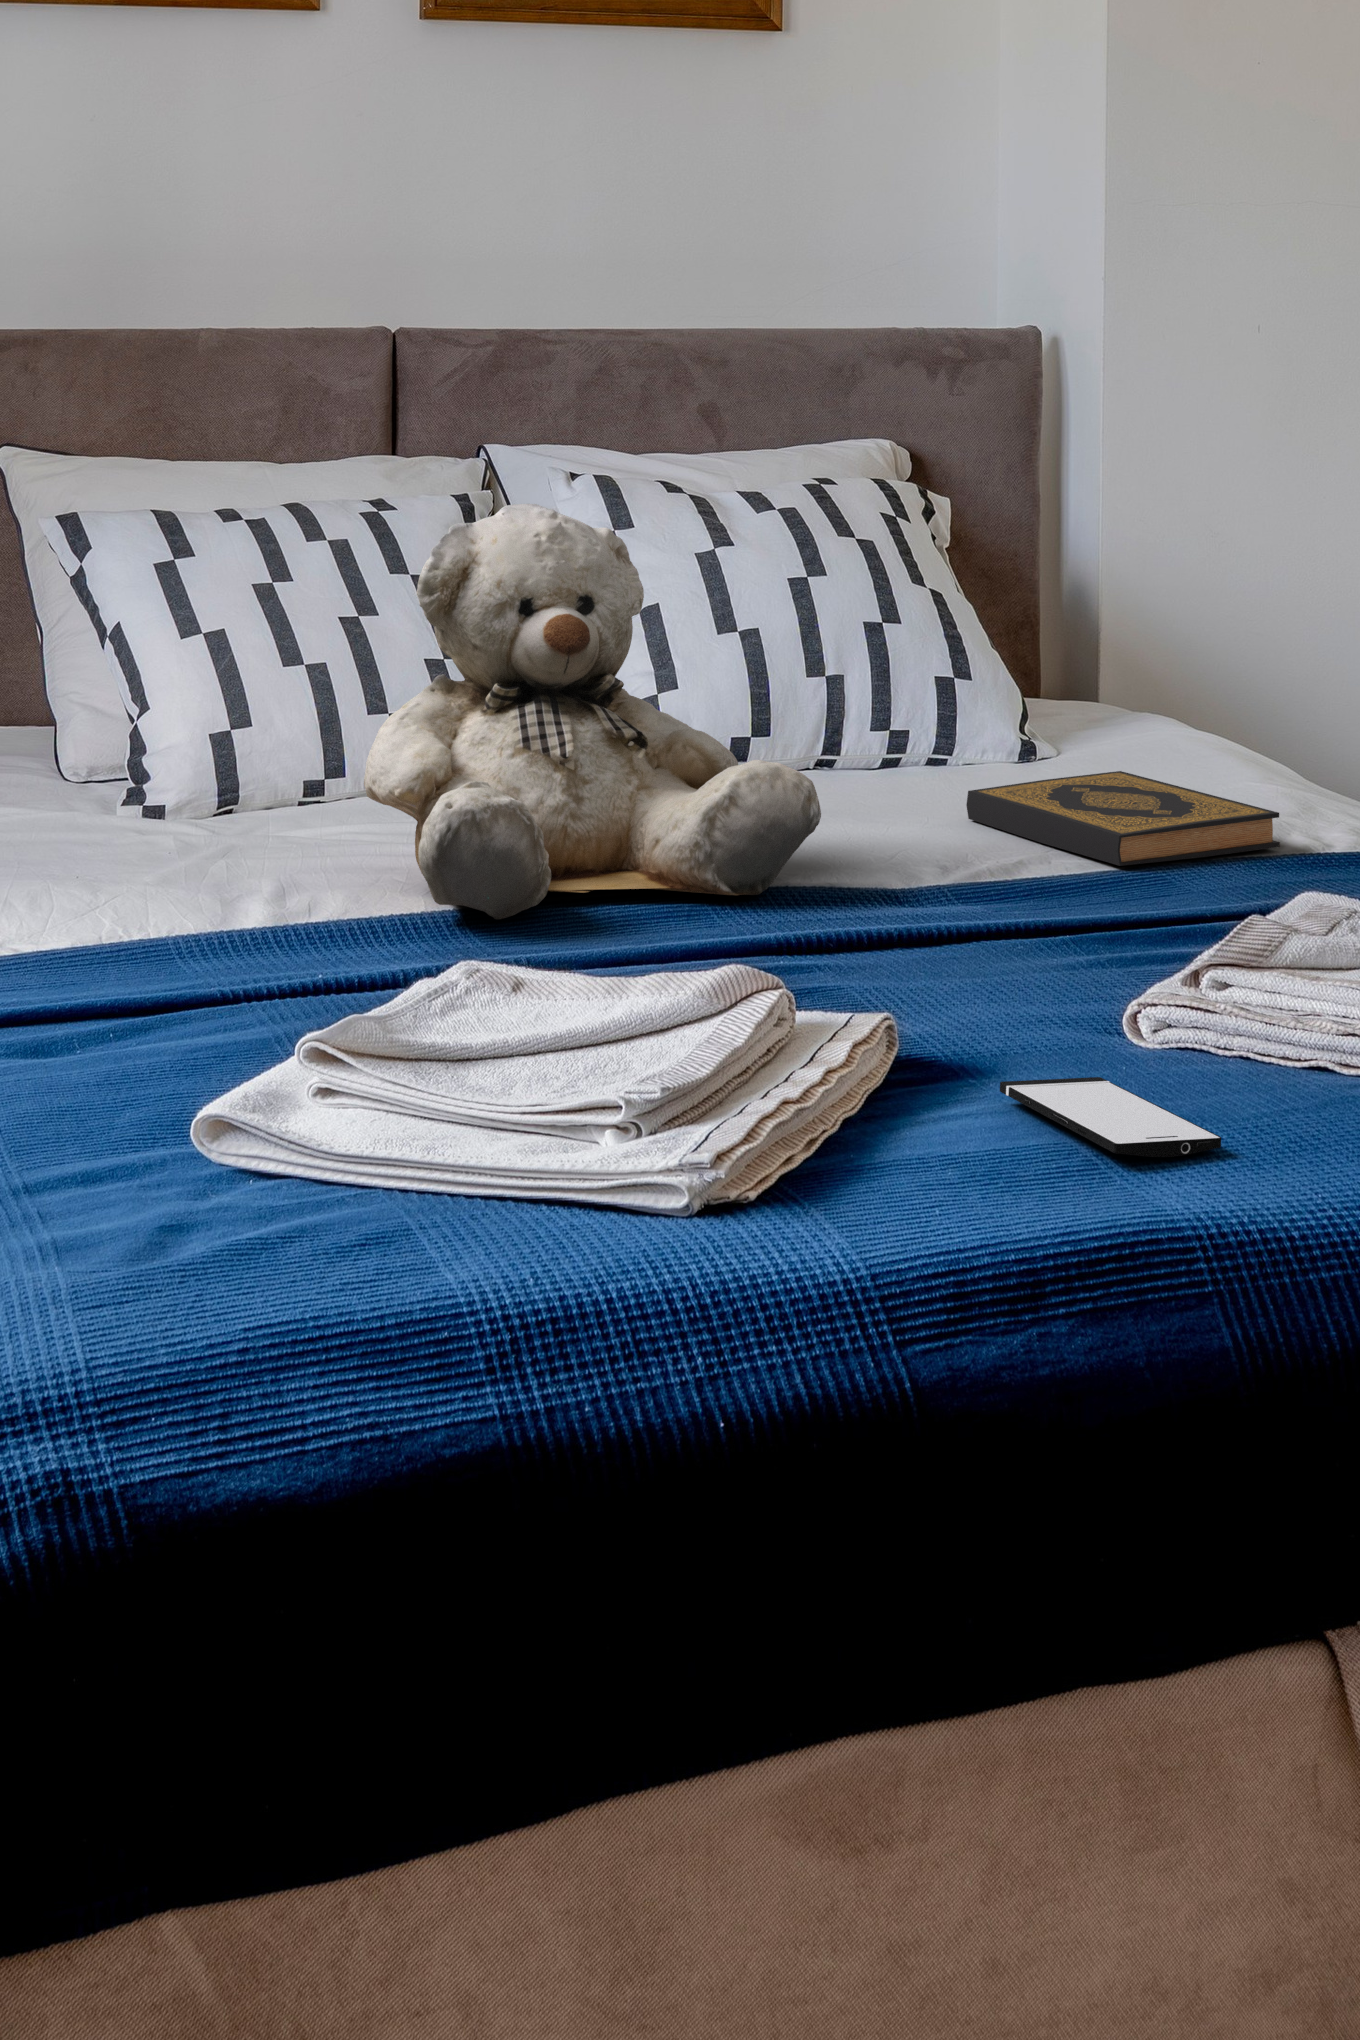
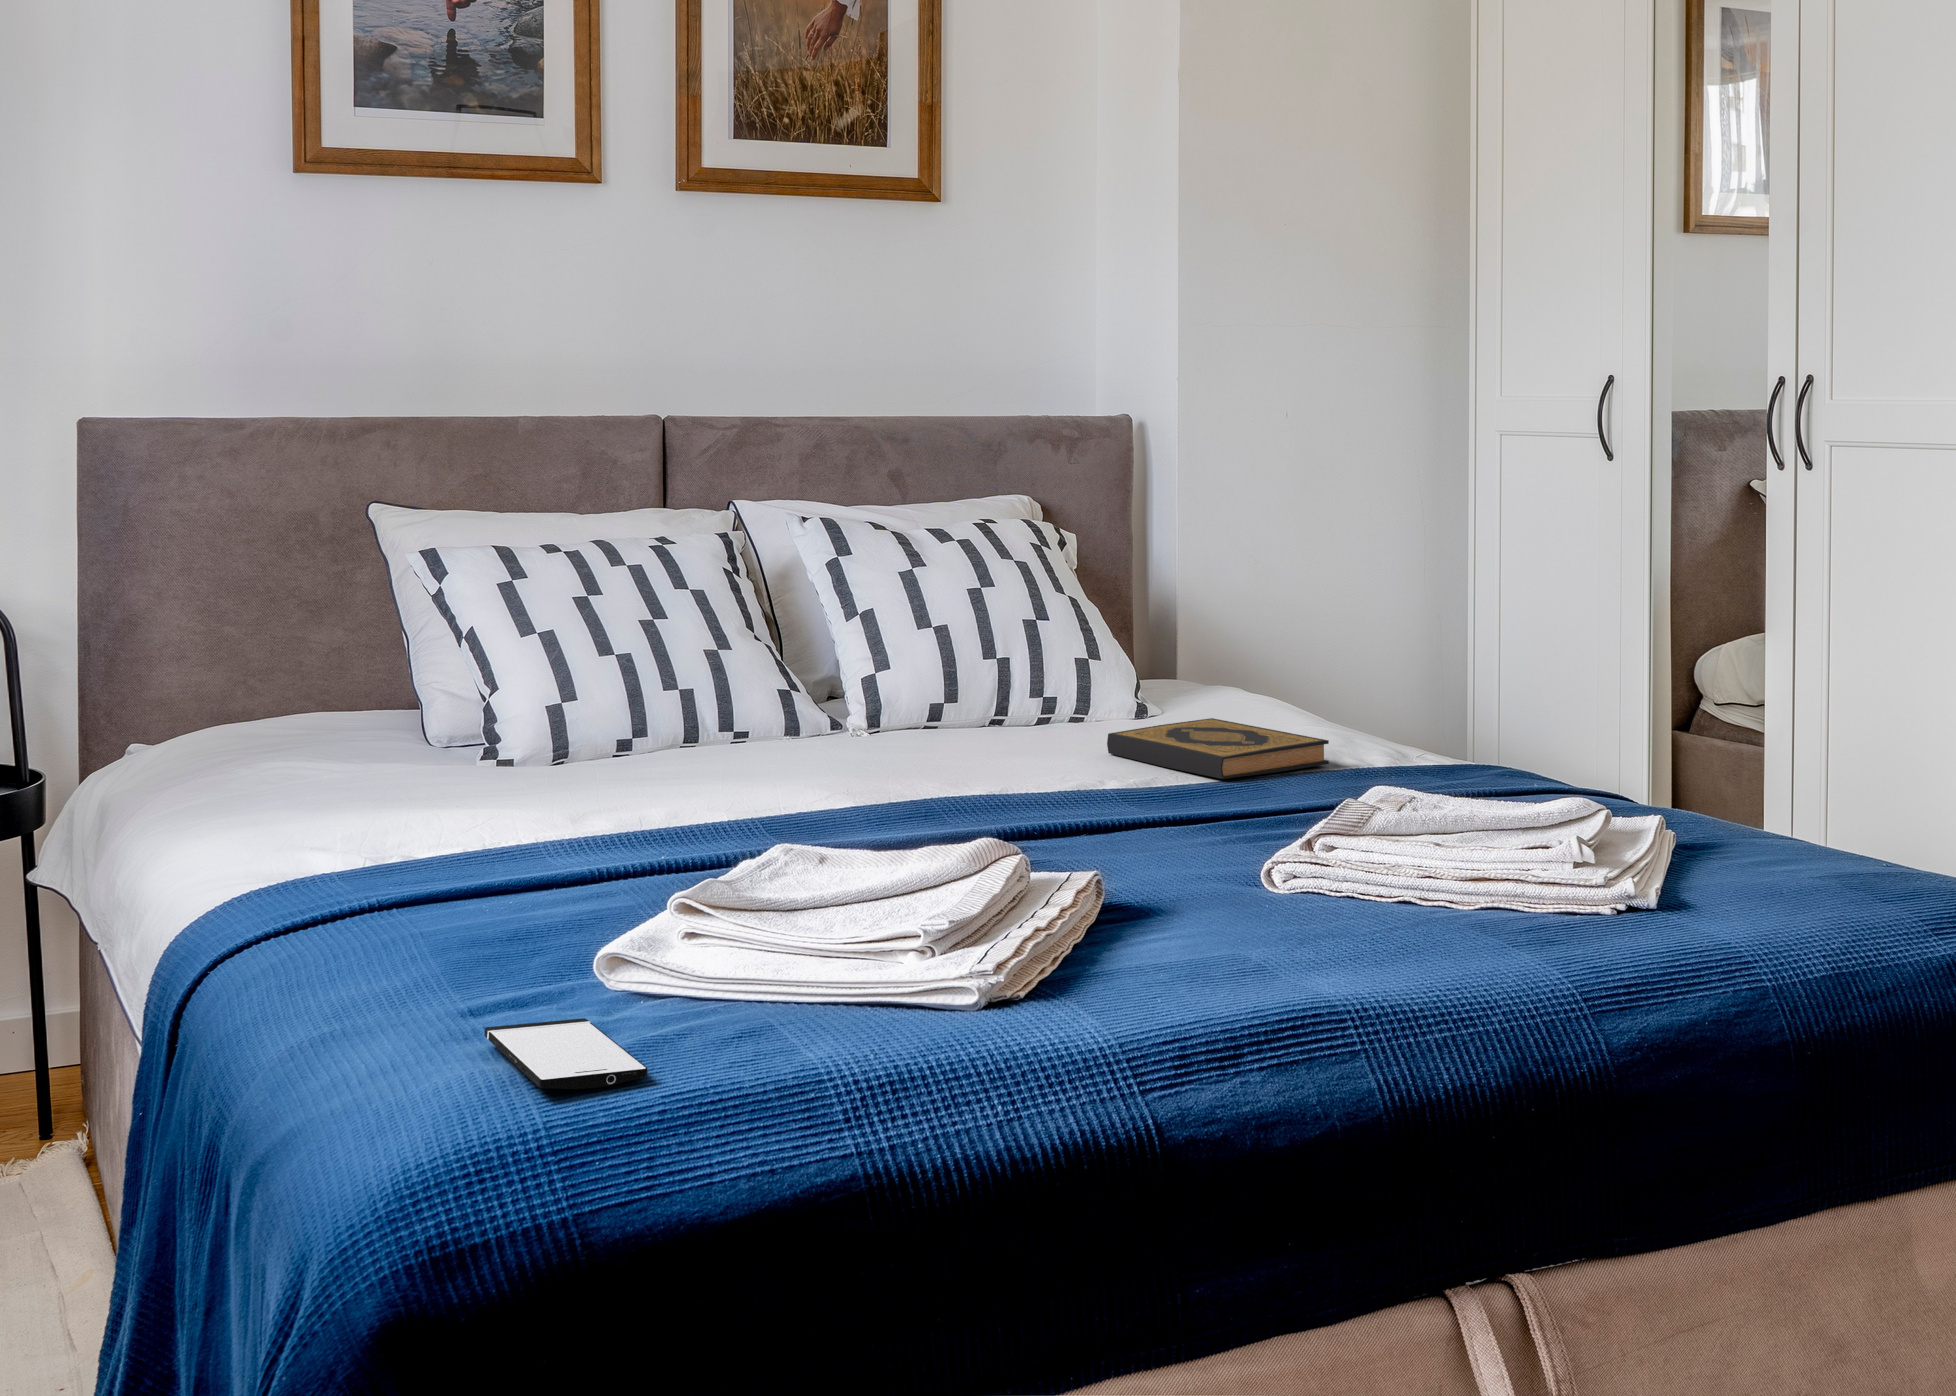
teddy bear: present [364,504,821,919] -> none [677,530,1016,827]
smartphone: present [1000,1077,1221,1157] -> present [484,1018,647,1089]

